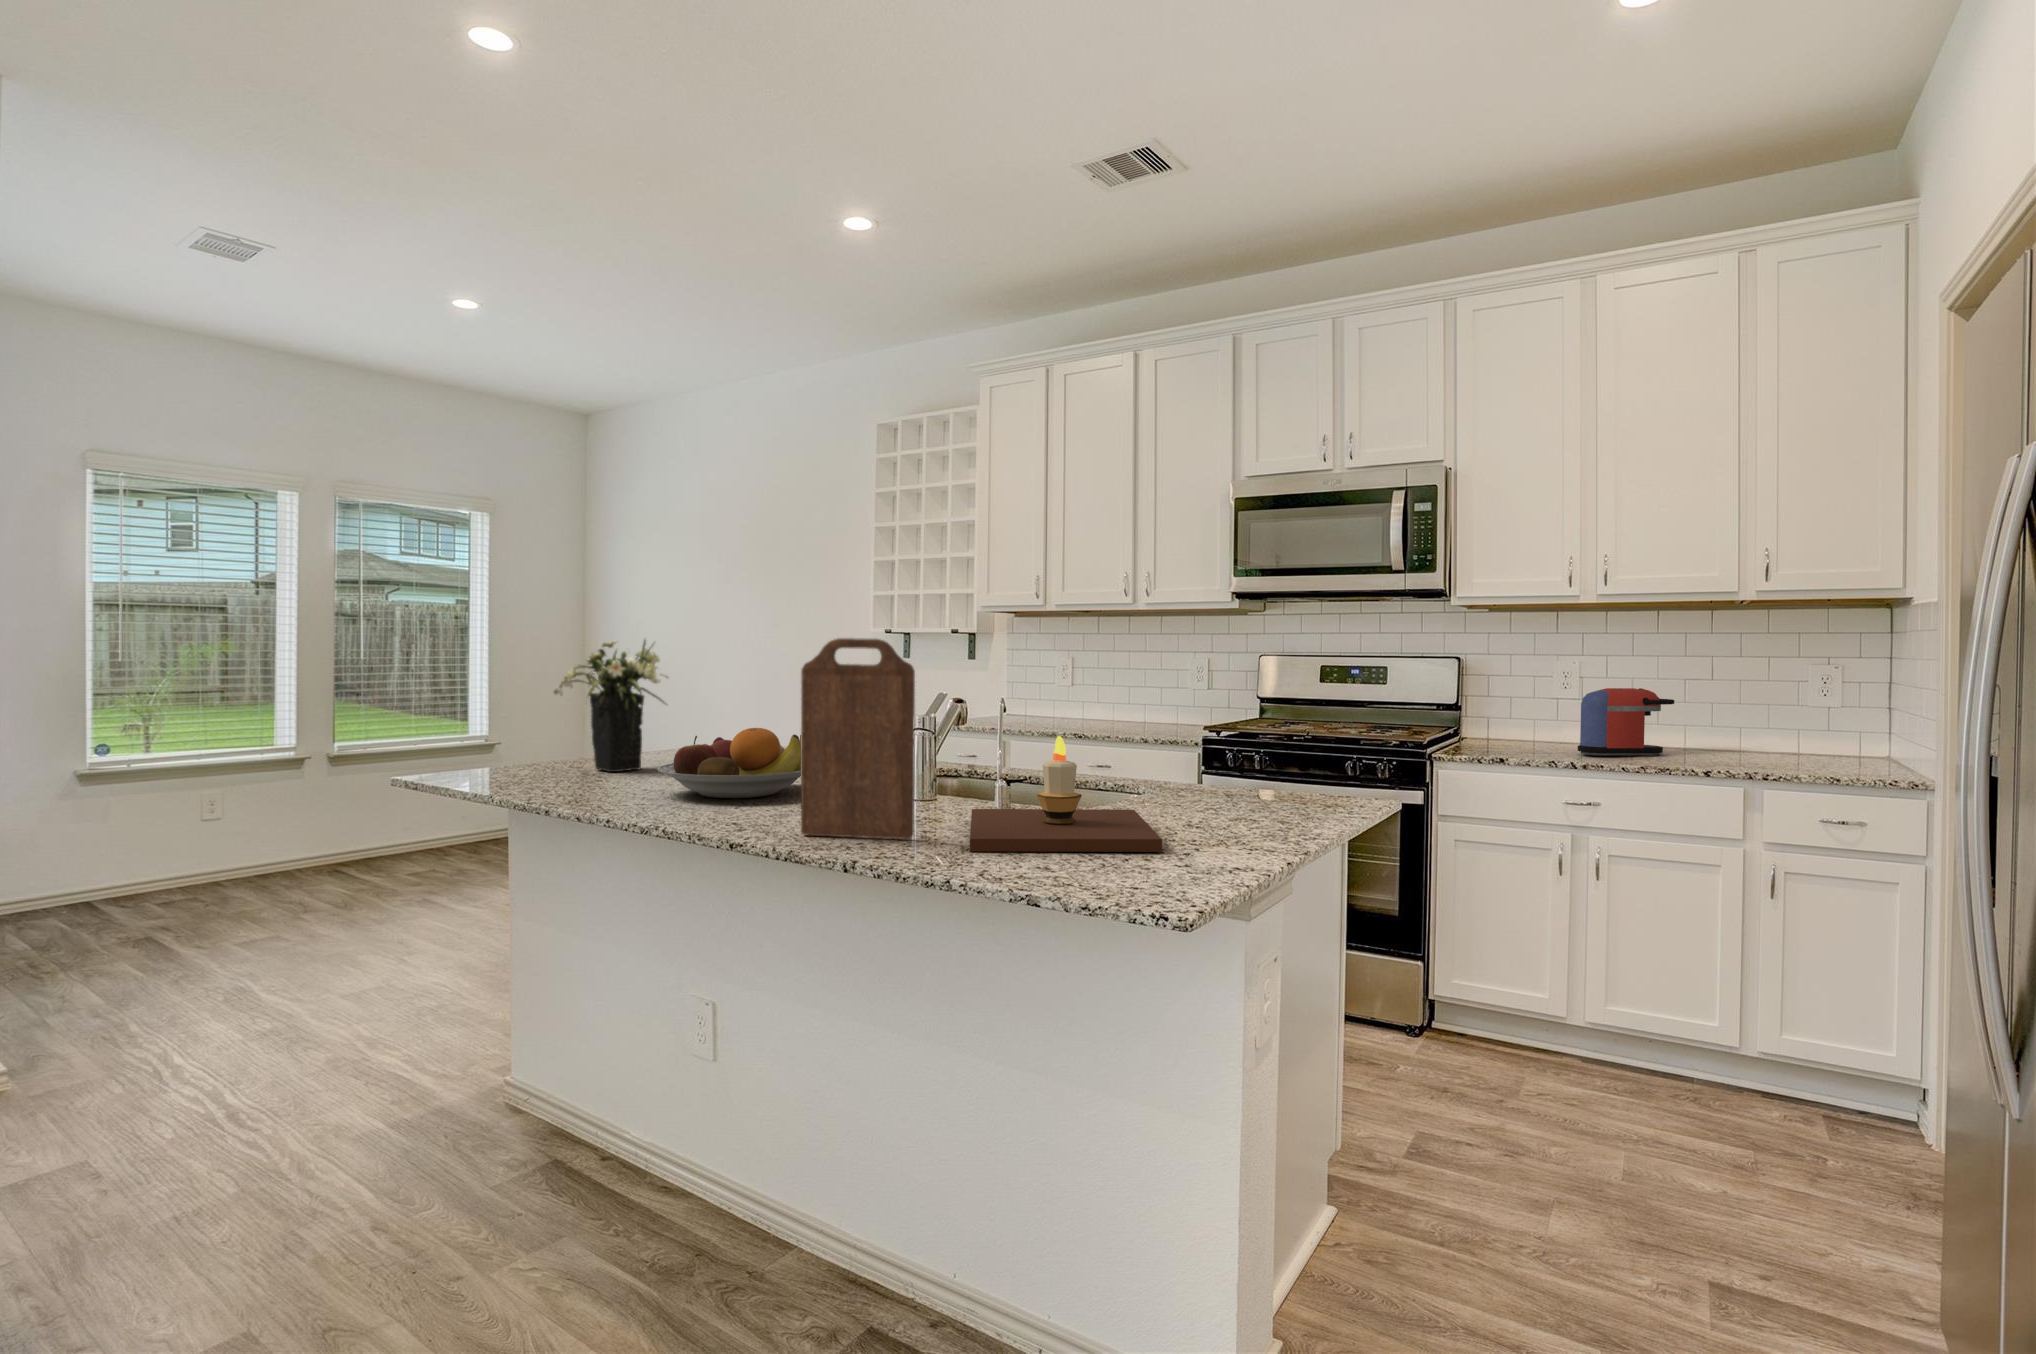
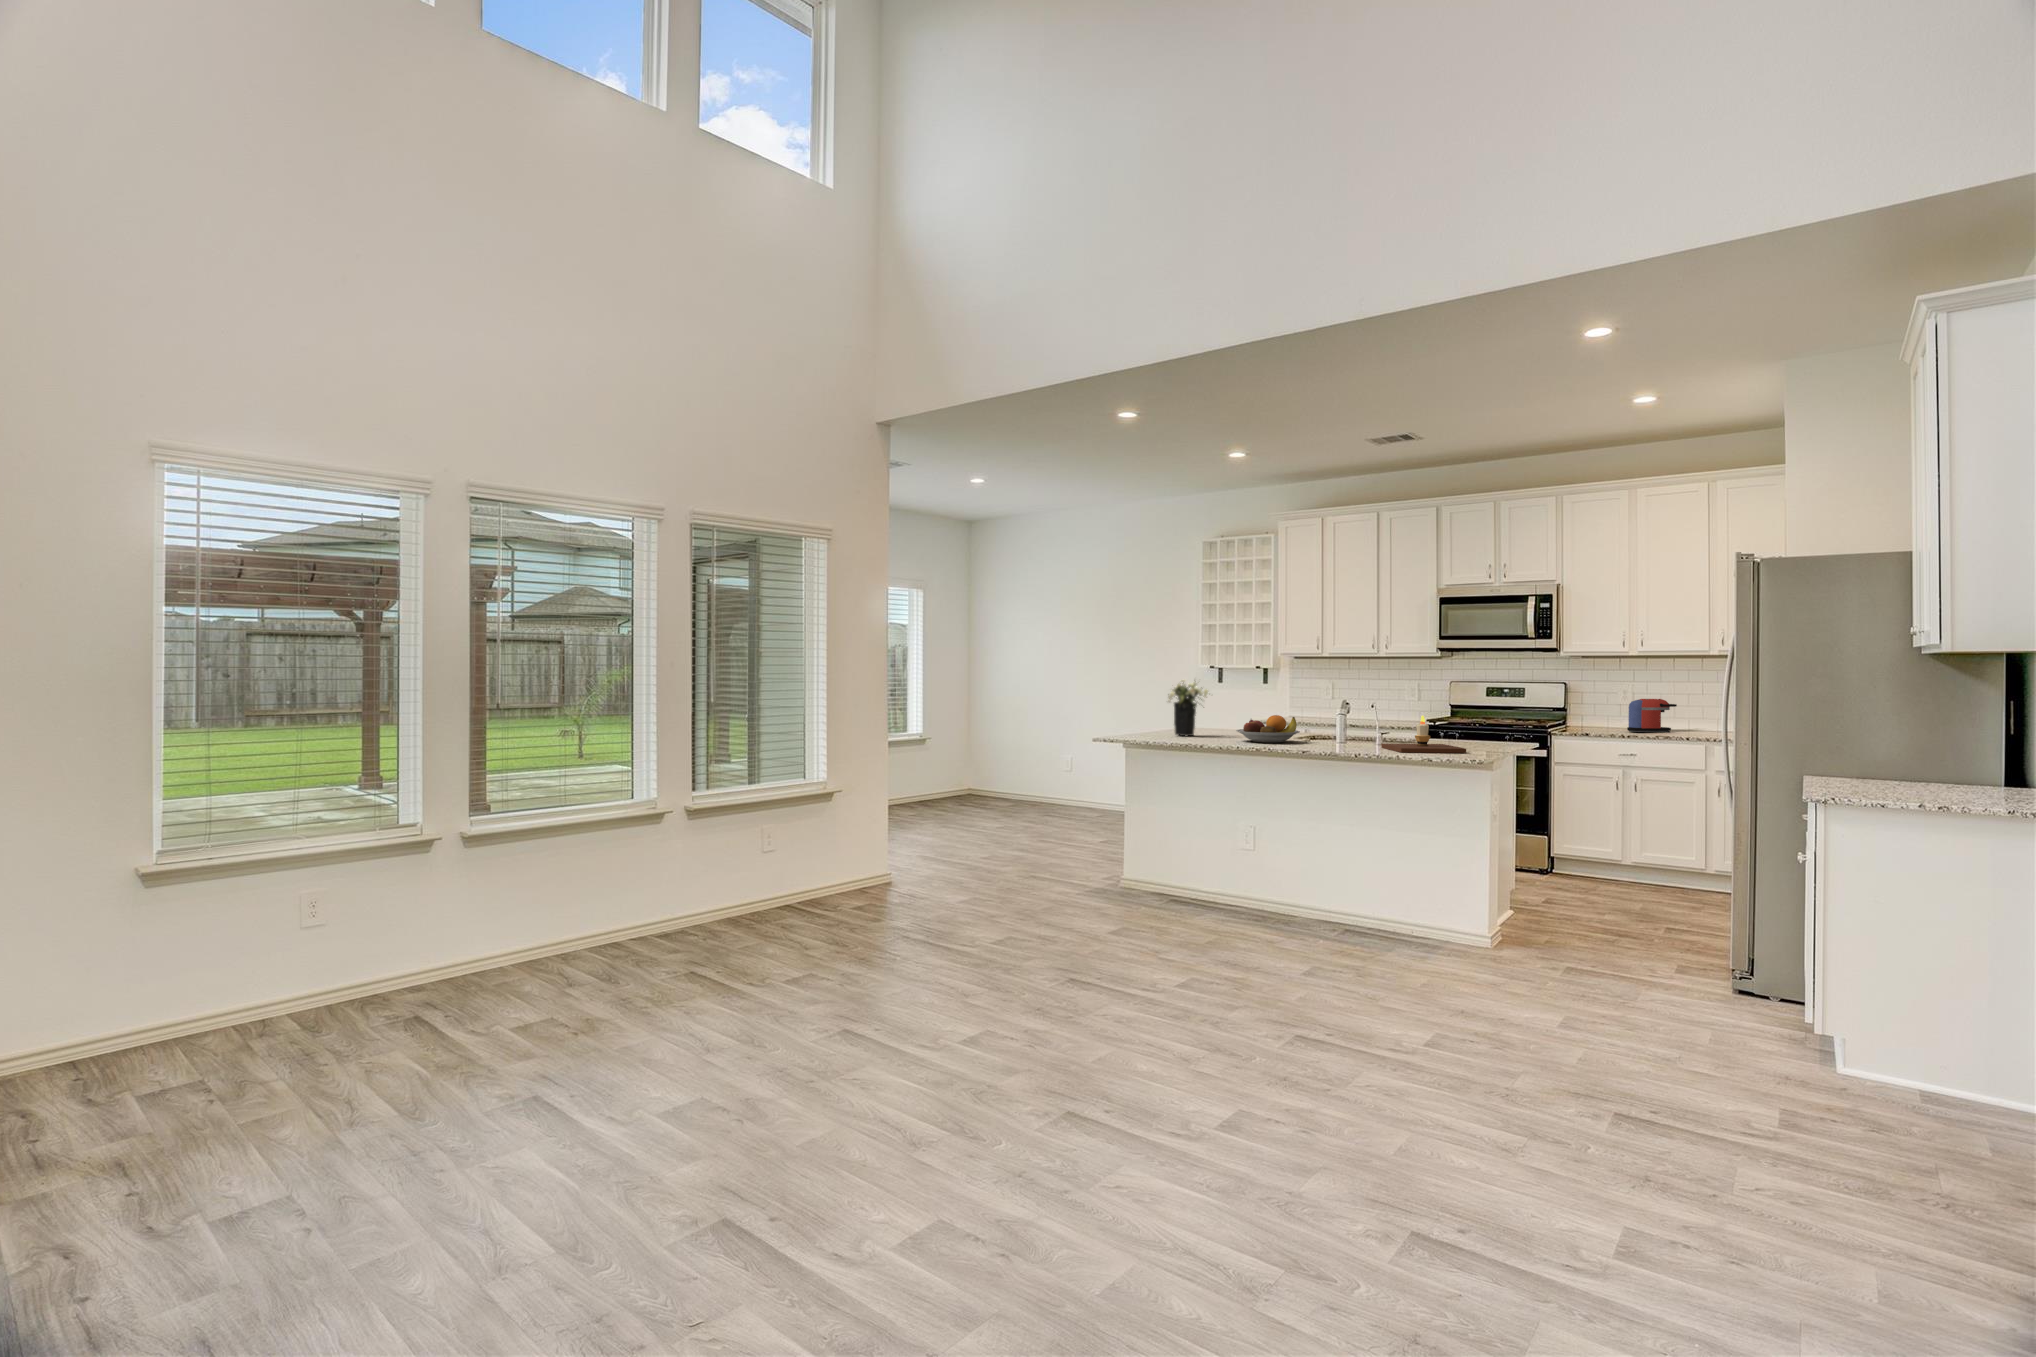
cutting board: present [801,638,915,839] -> none [1333,682,1375,750]

